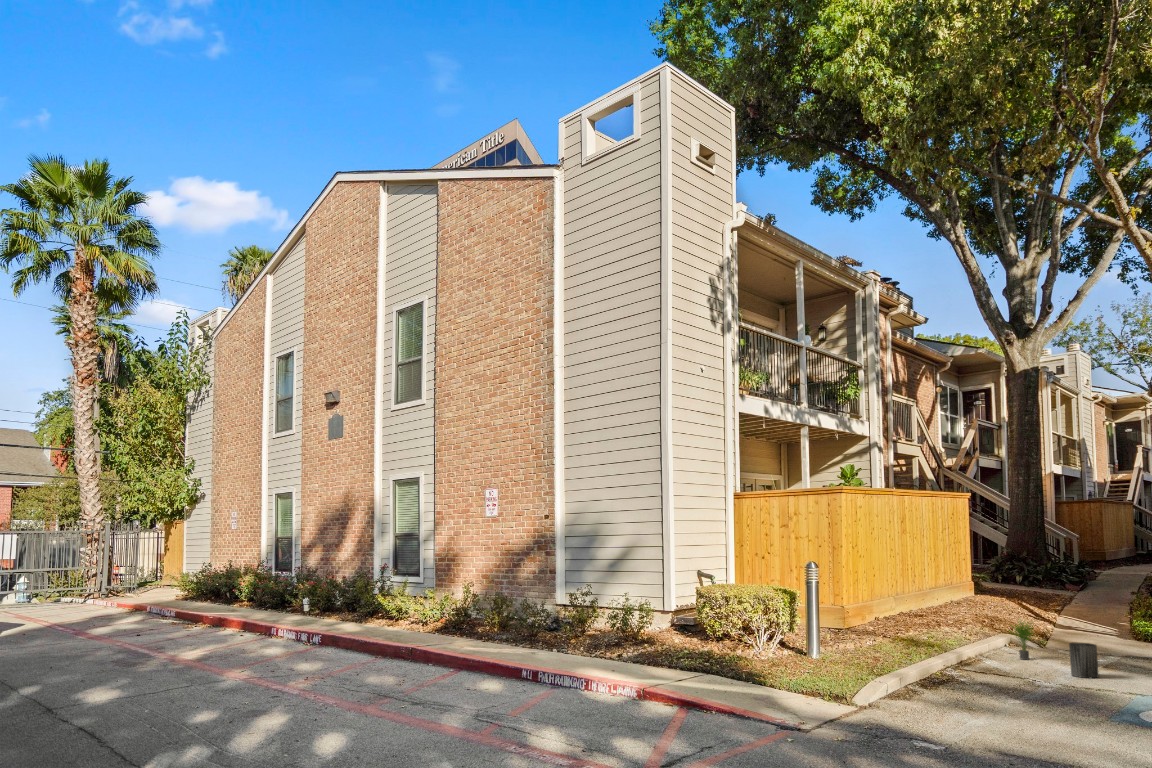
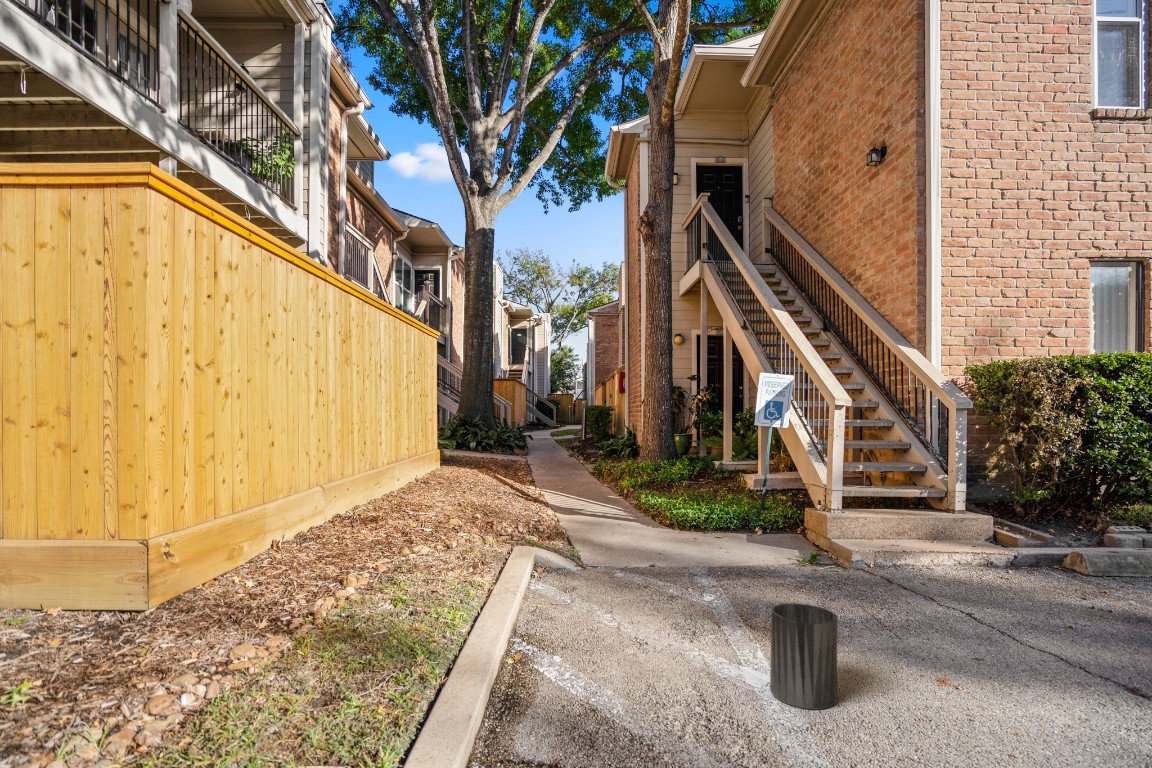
potted plant: present [1012,622,1033,660] -> none [565,528,634,626]

